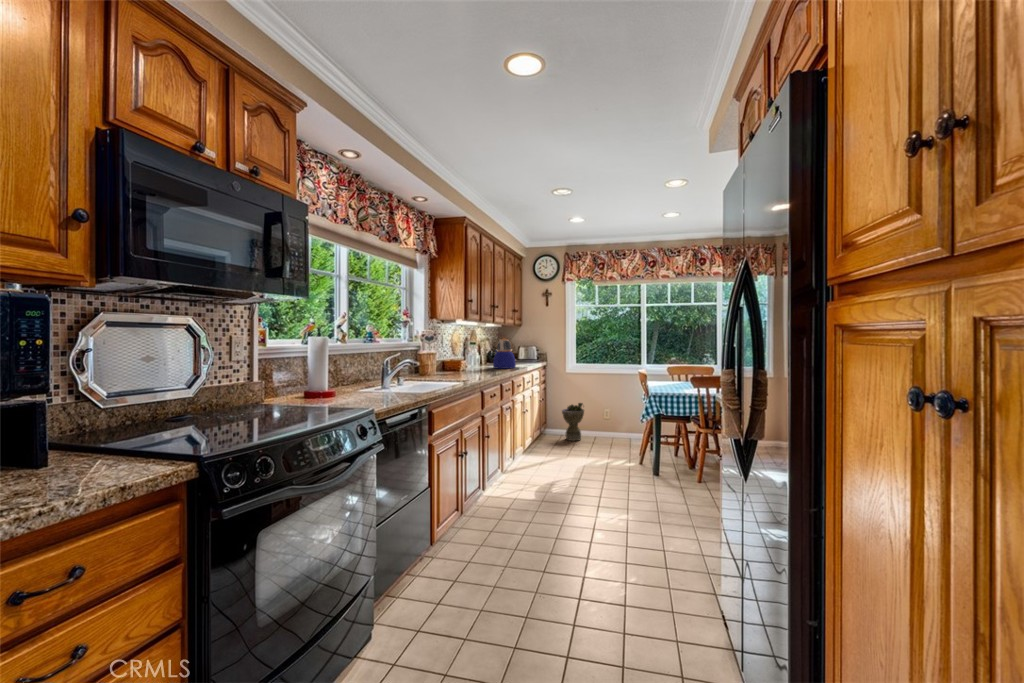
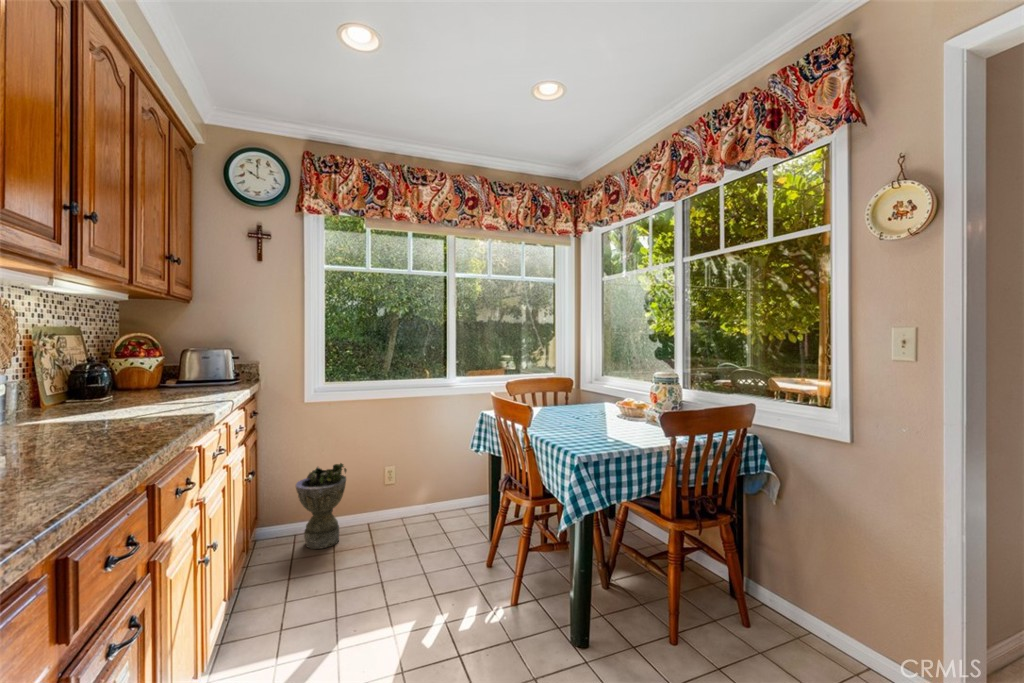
teapot: present [493,339,516,369] -> none [79,319,171,421]

